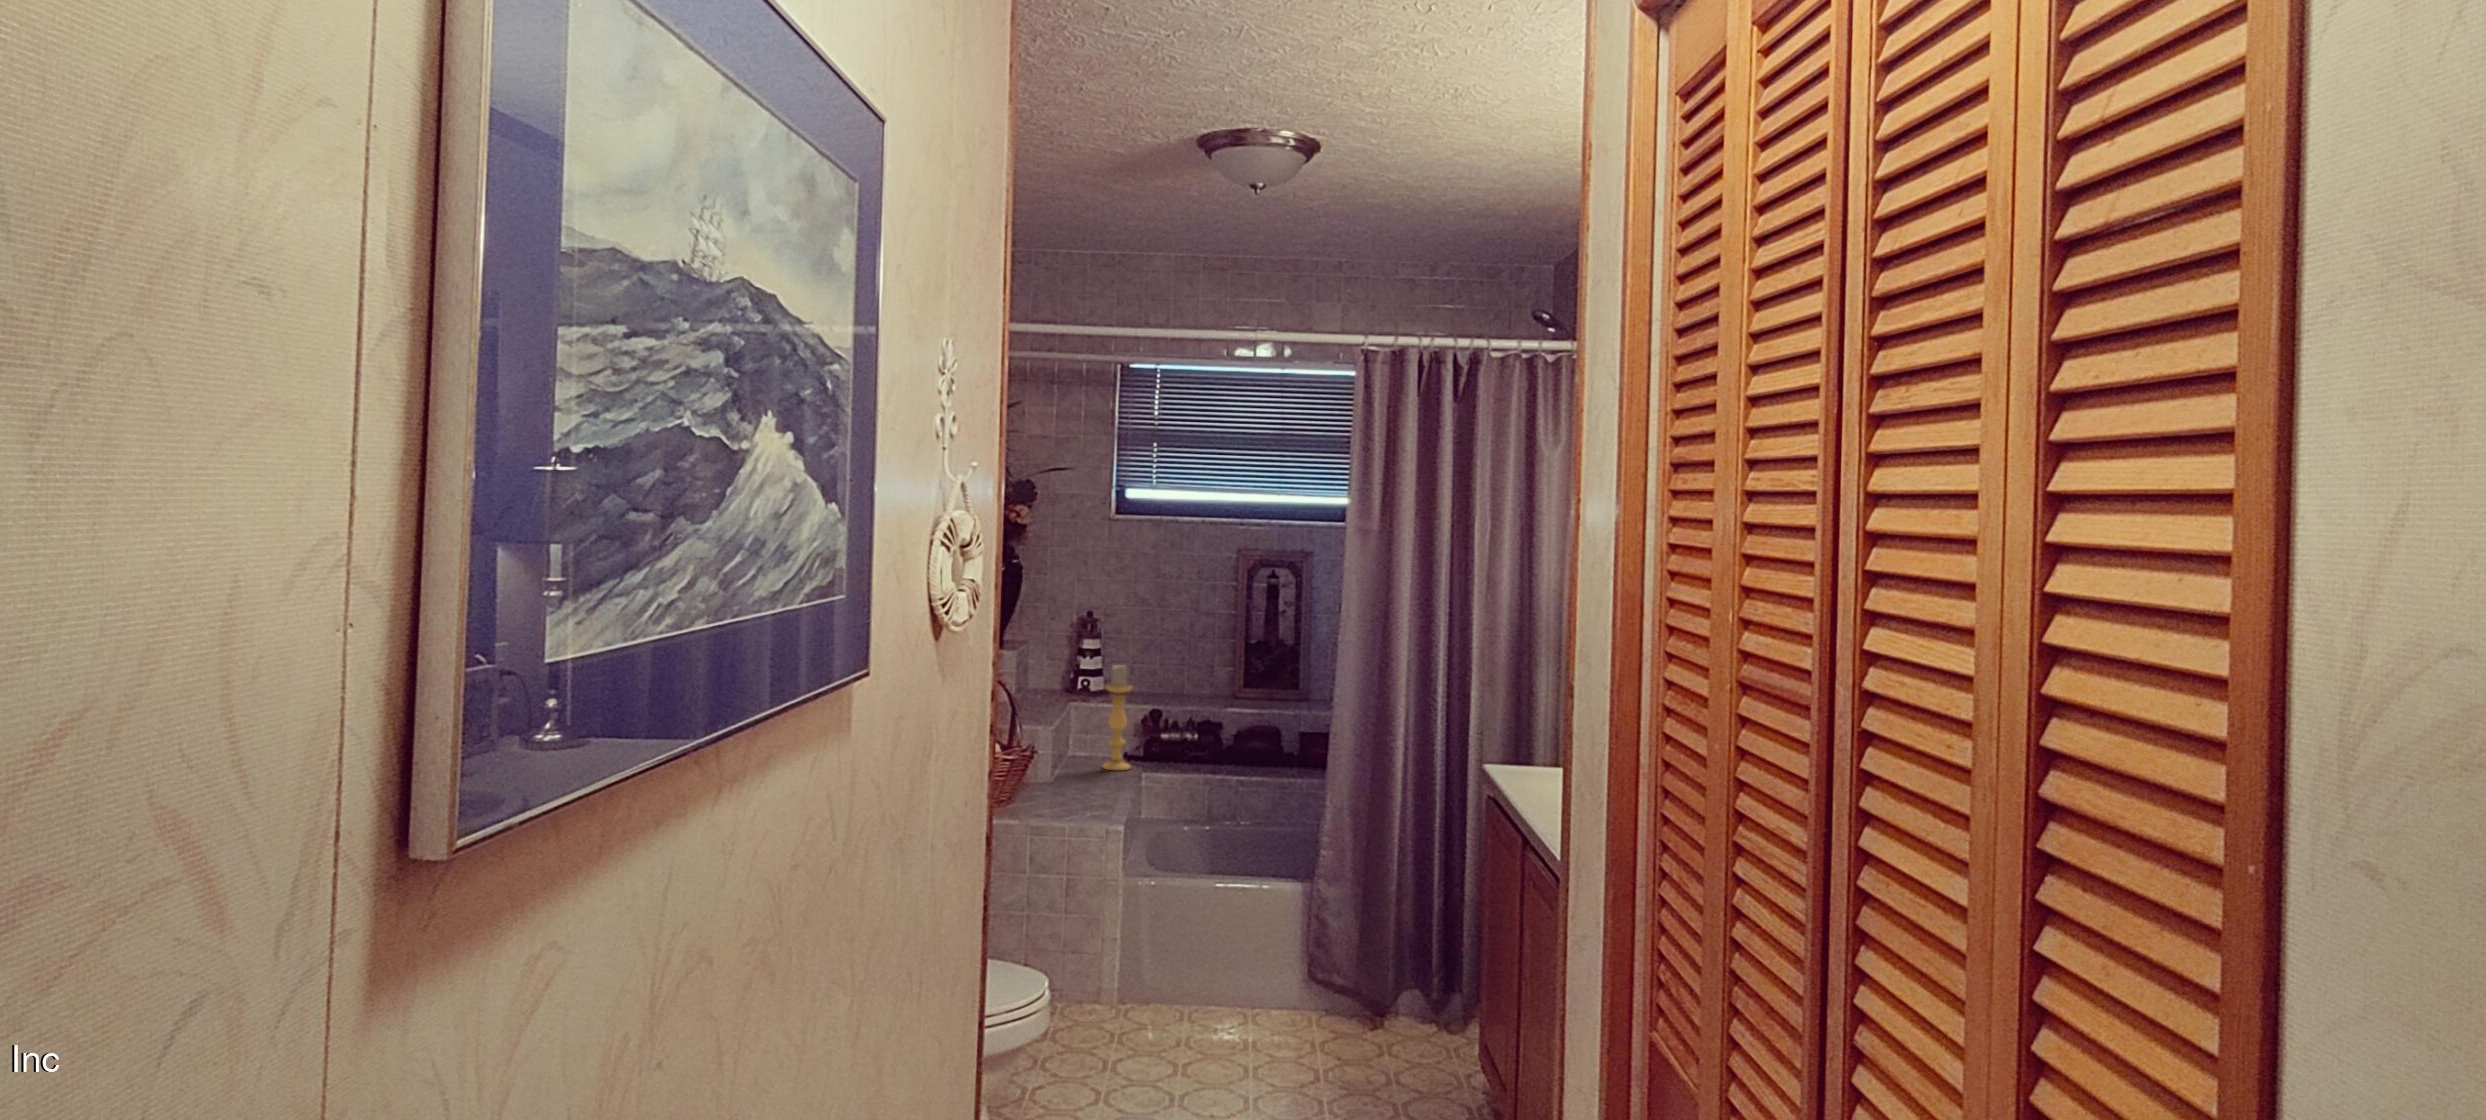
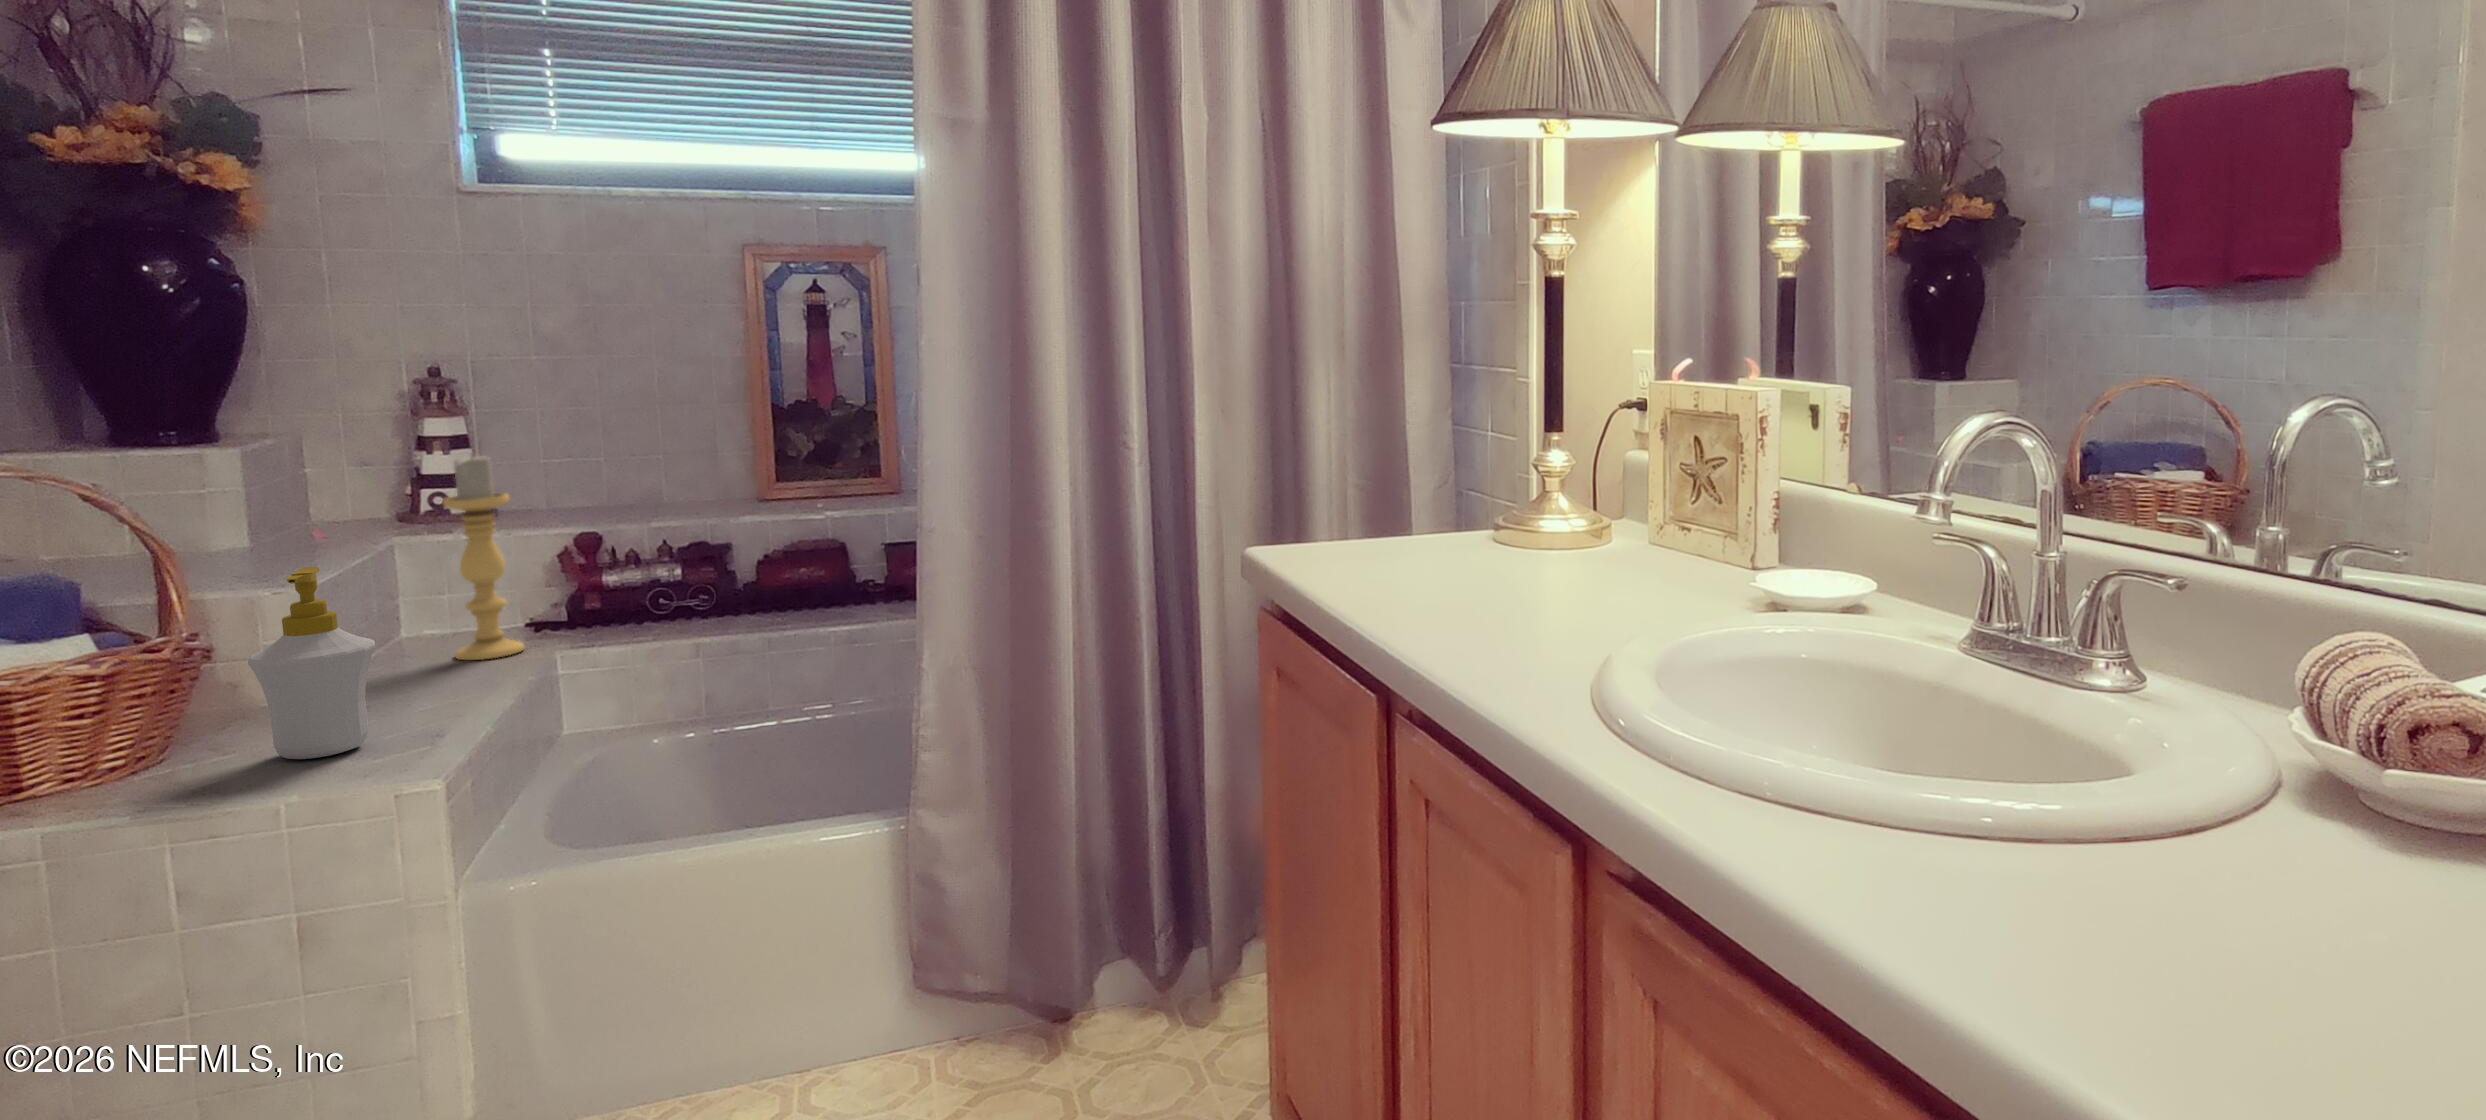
soap bottle: none [1061,714,1104,800] -> present [248,567,375,759]

